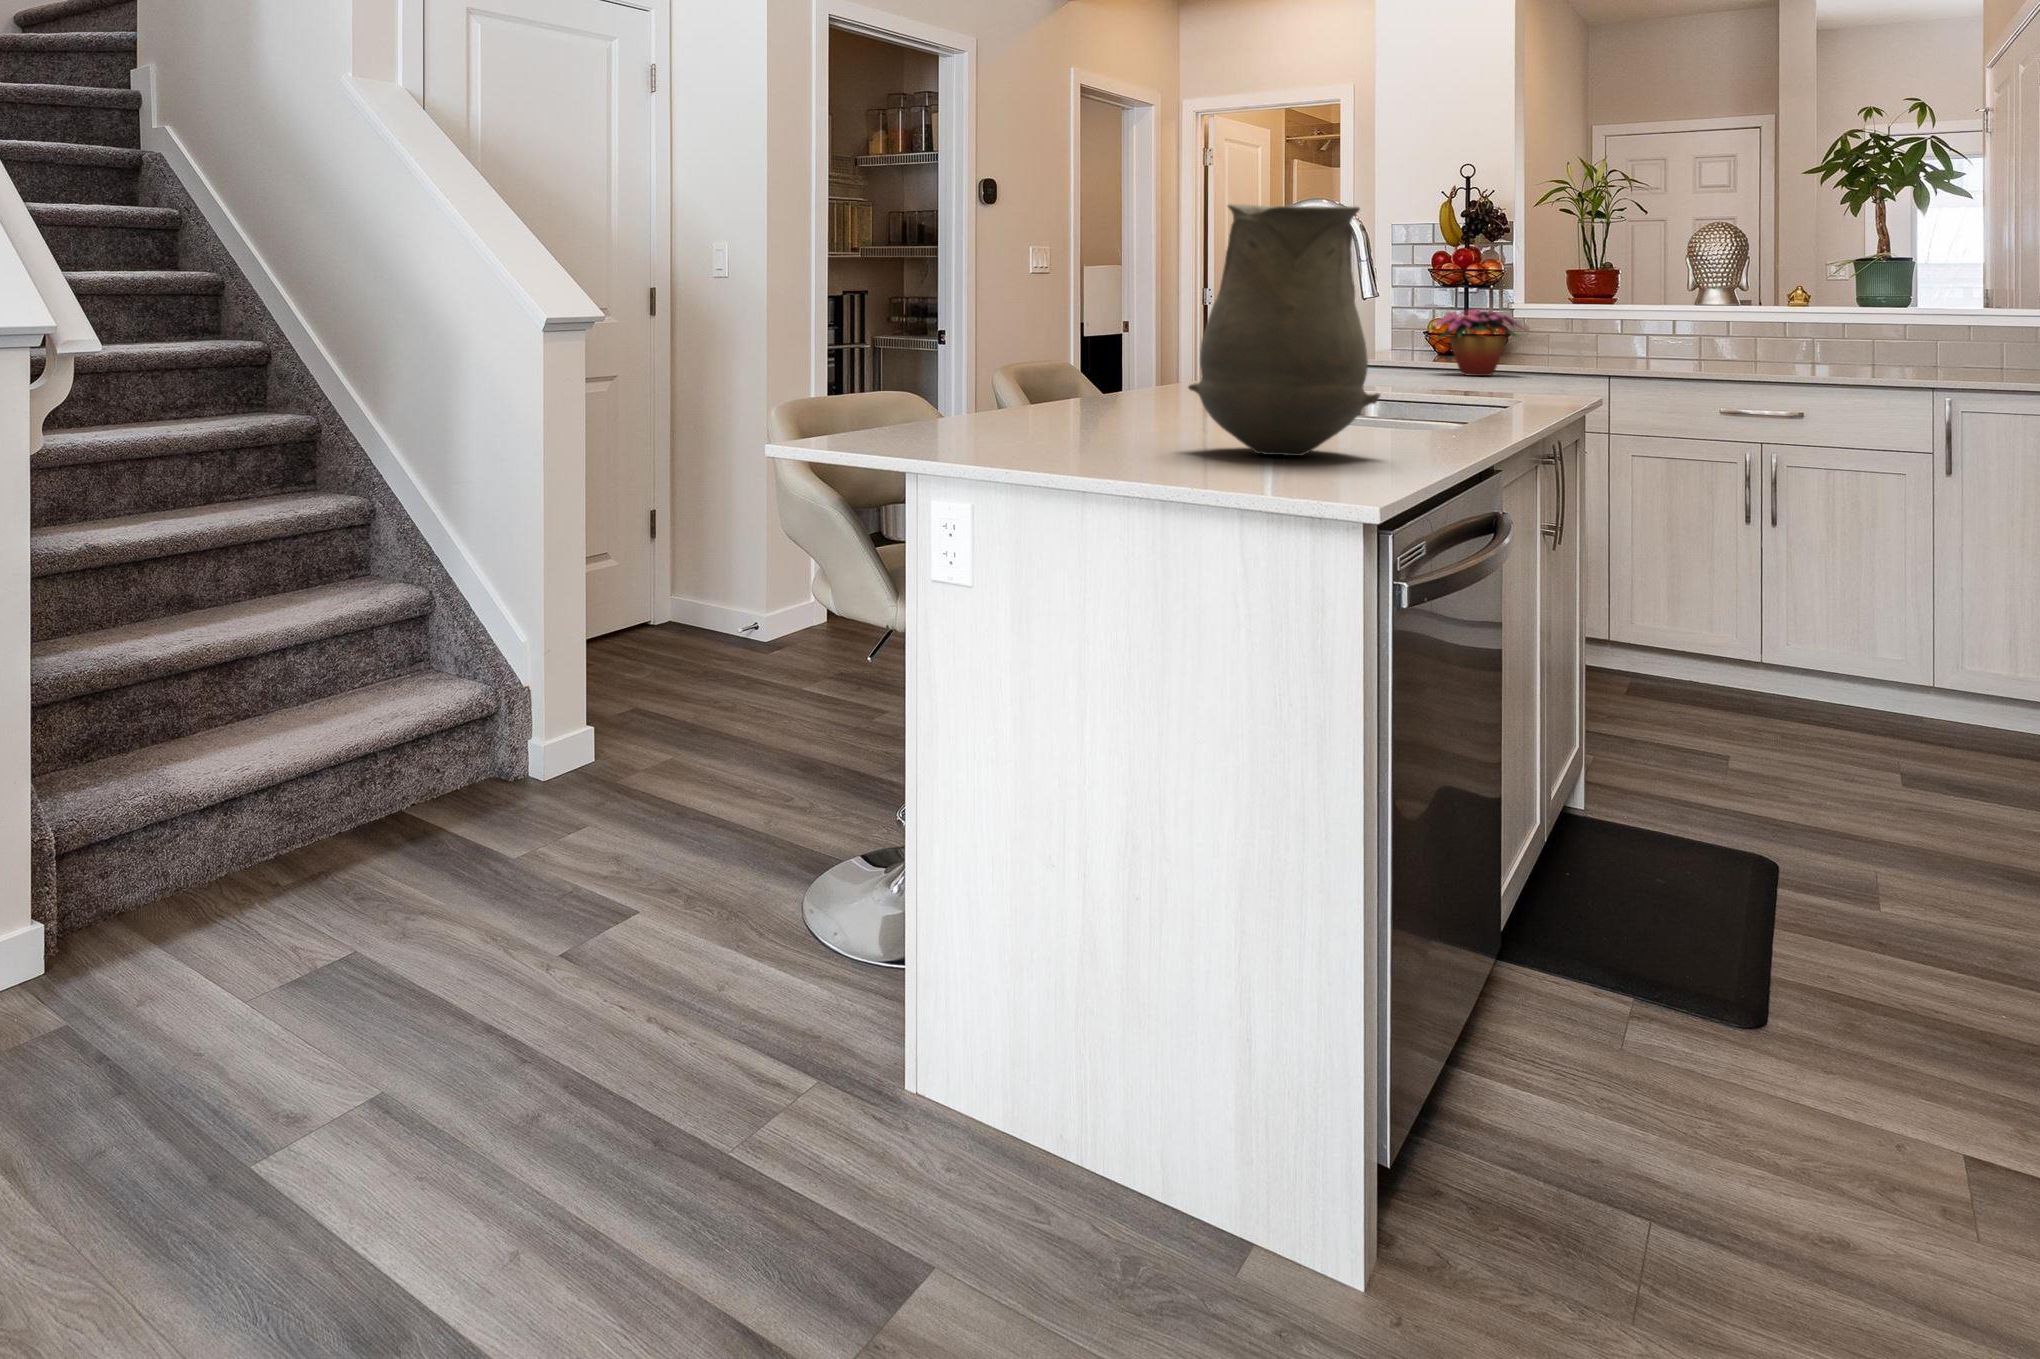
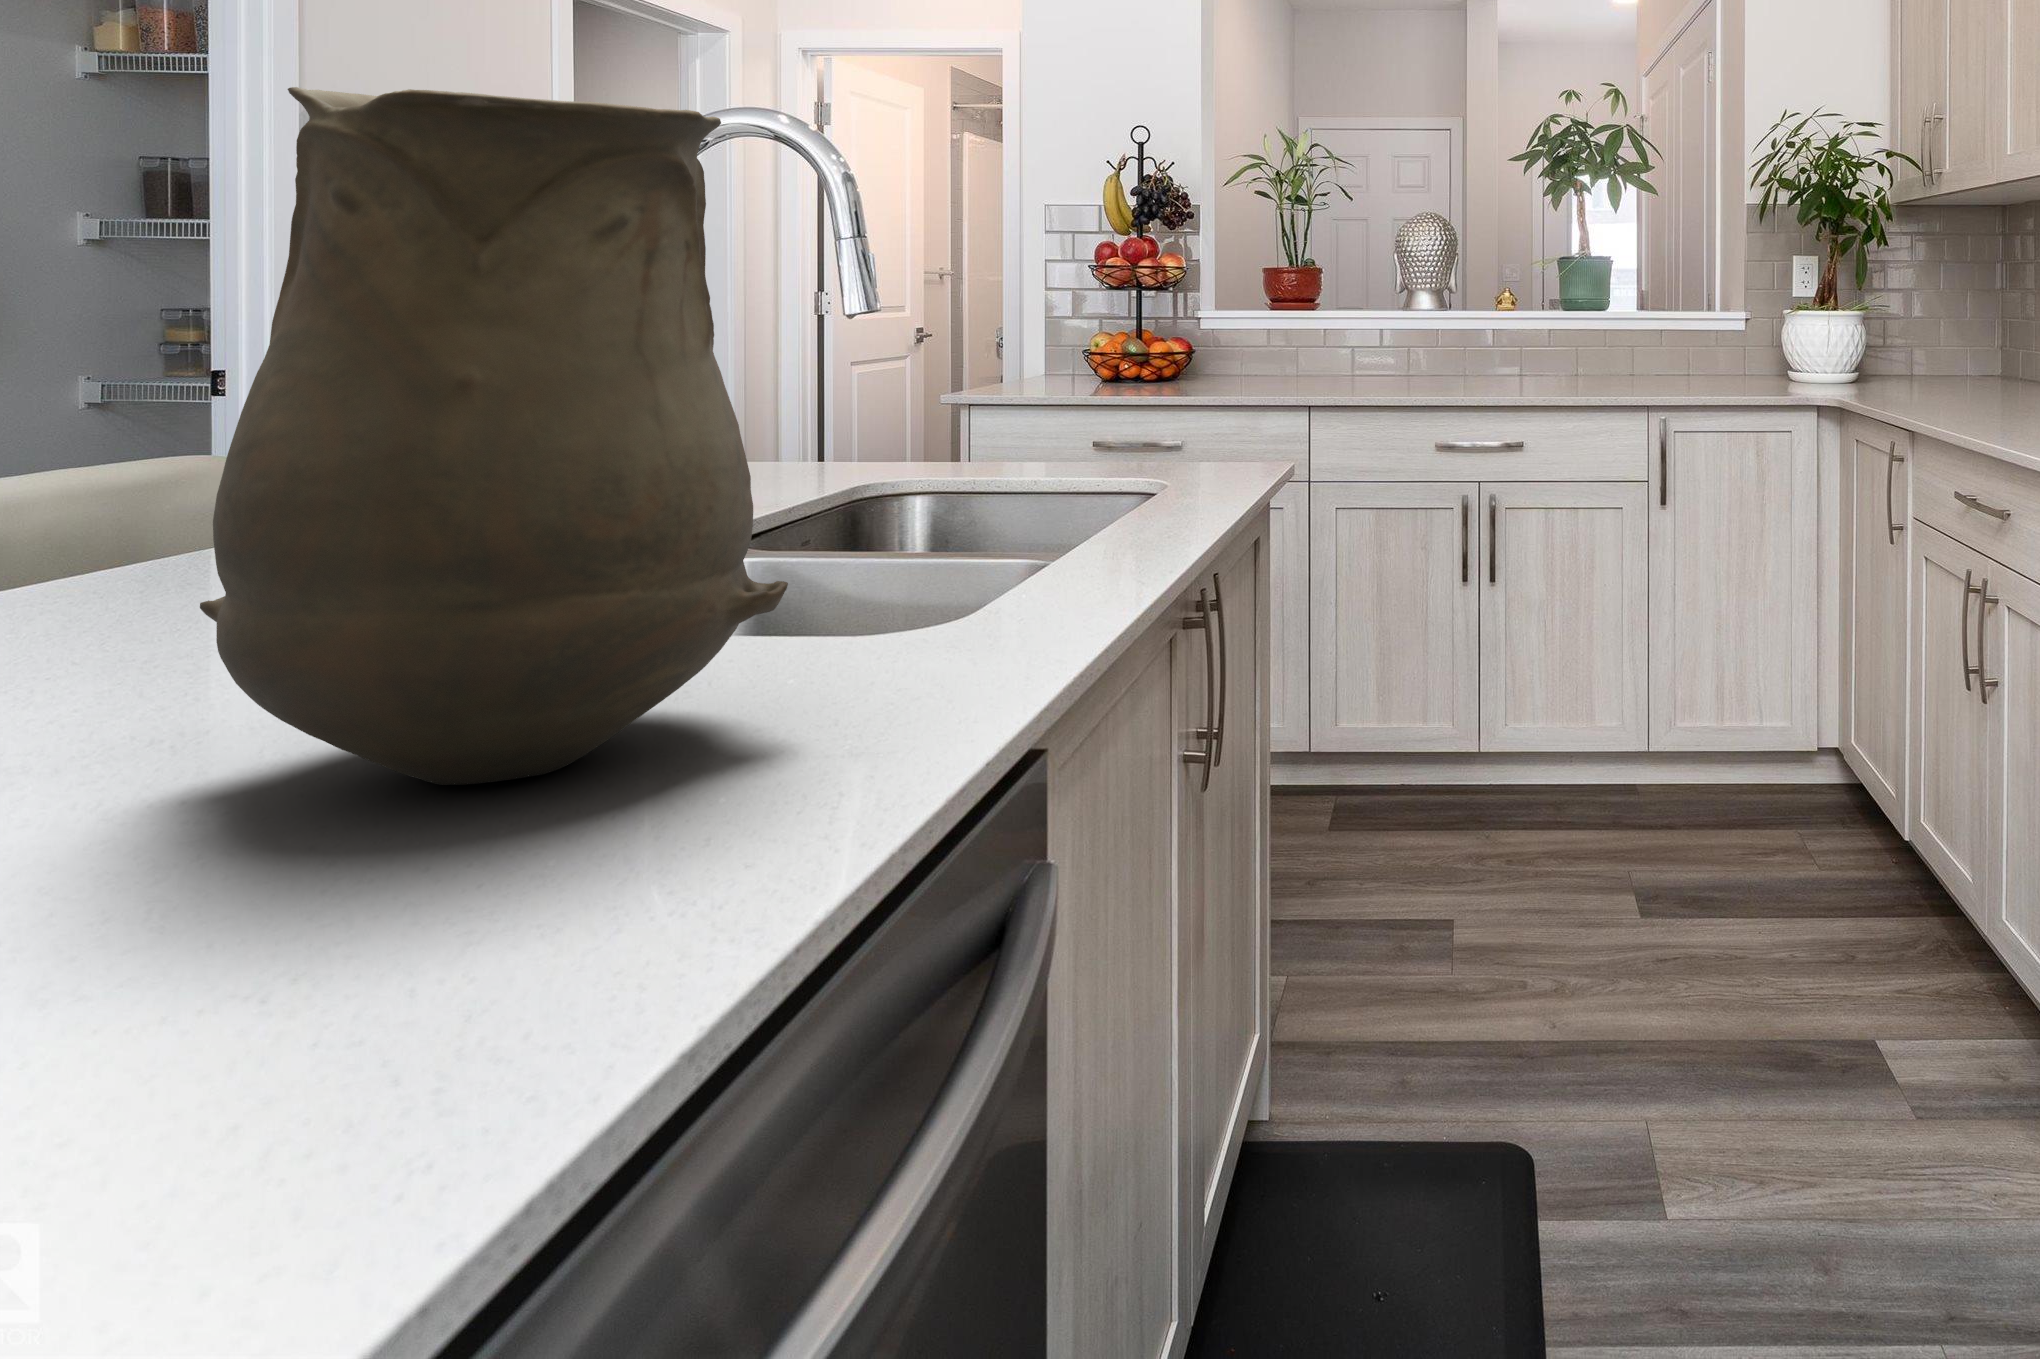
flower arrangement: present [1436,309,1523,376] -> none [1090,316,1219,405]

